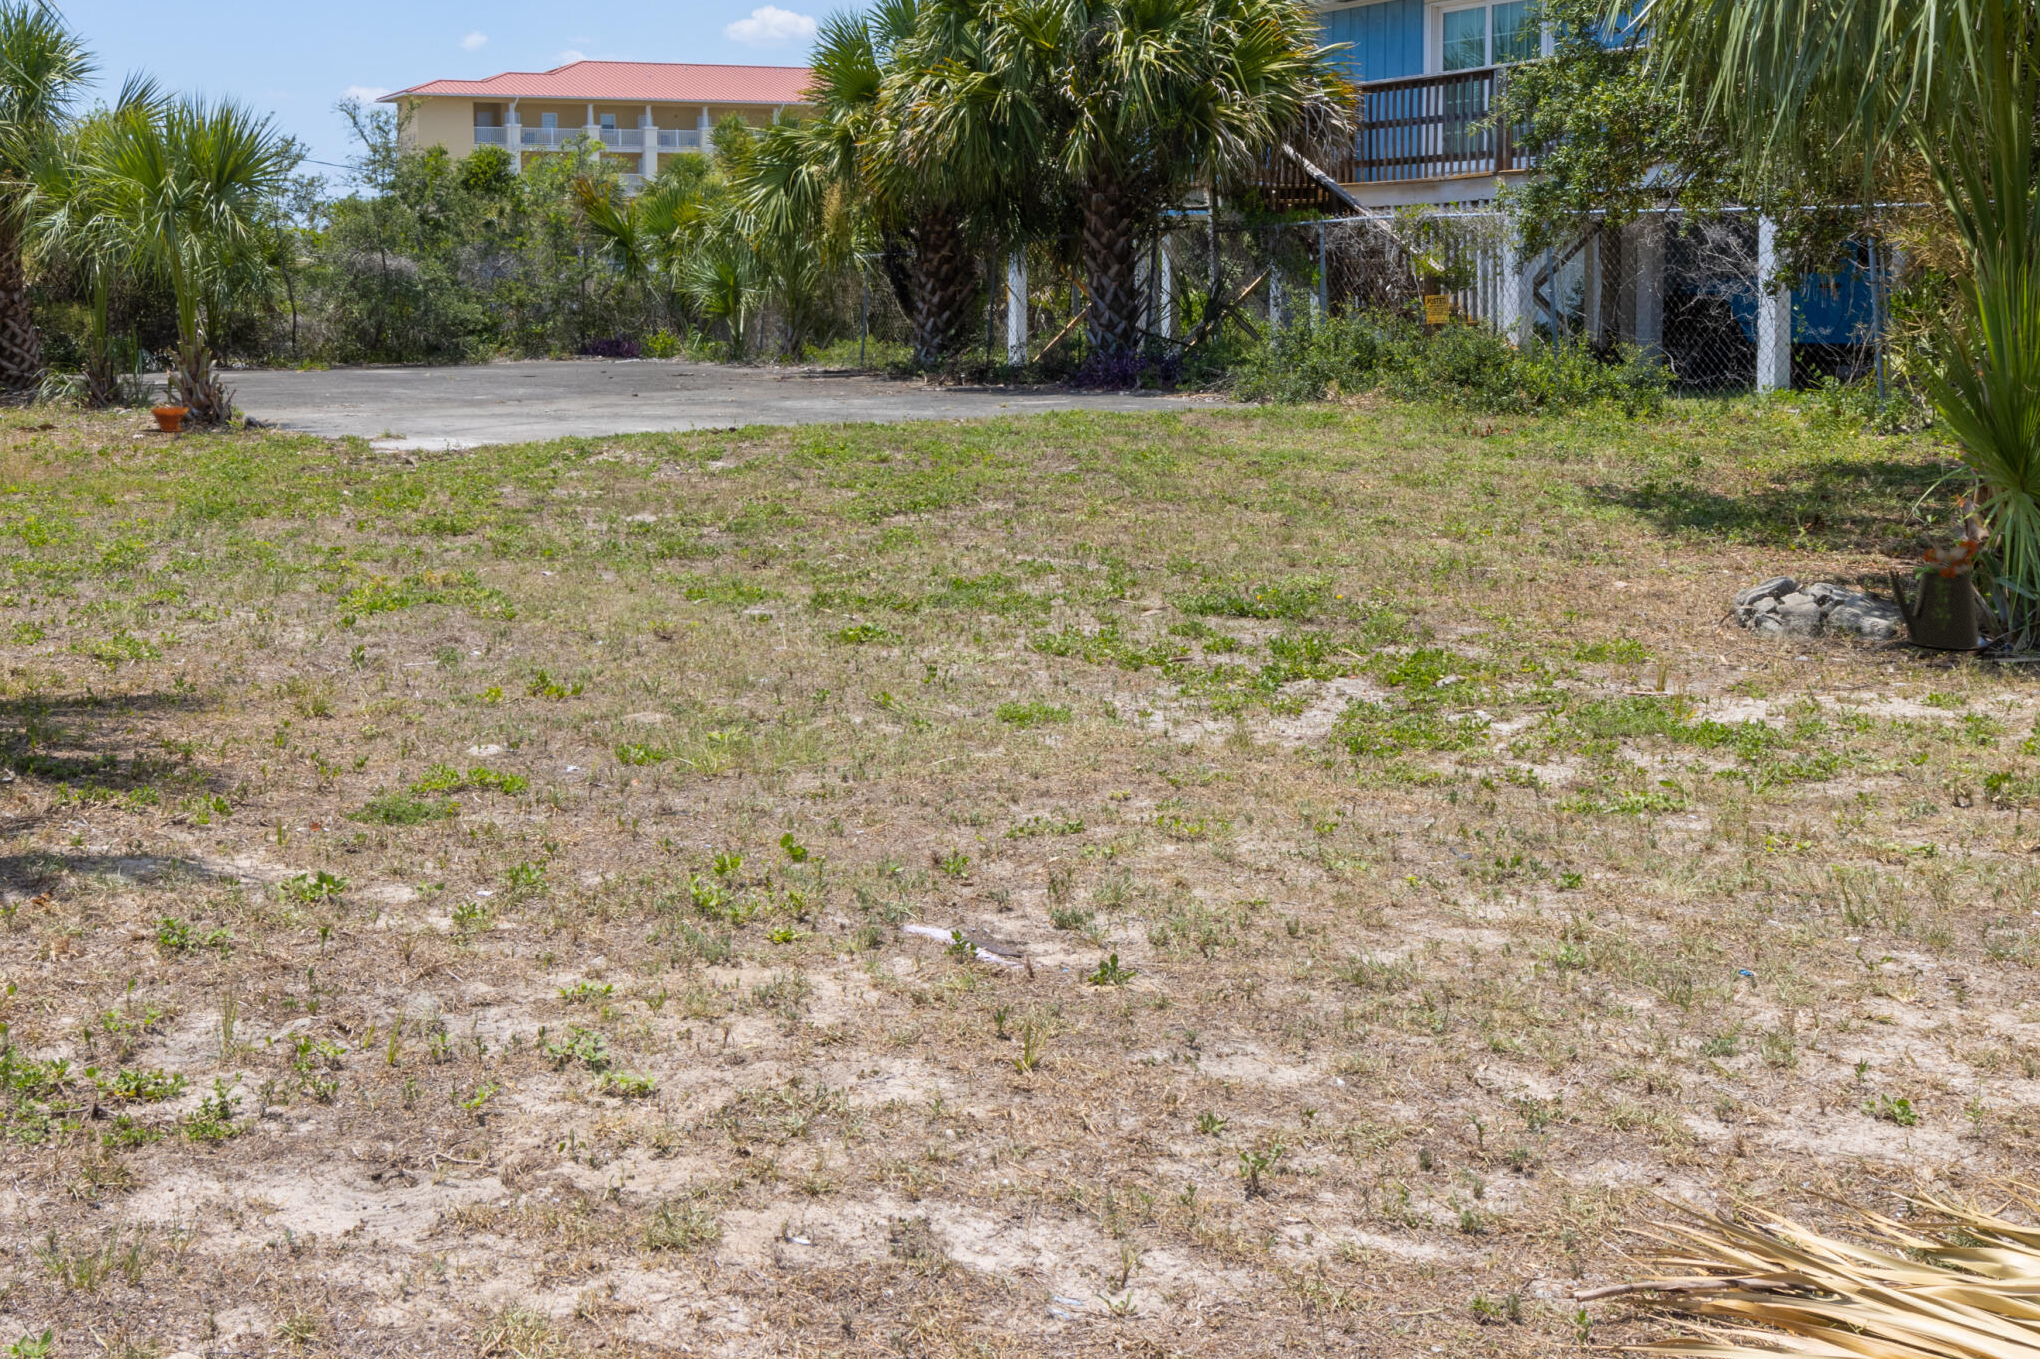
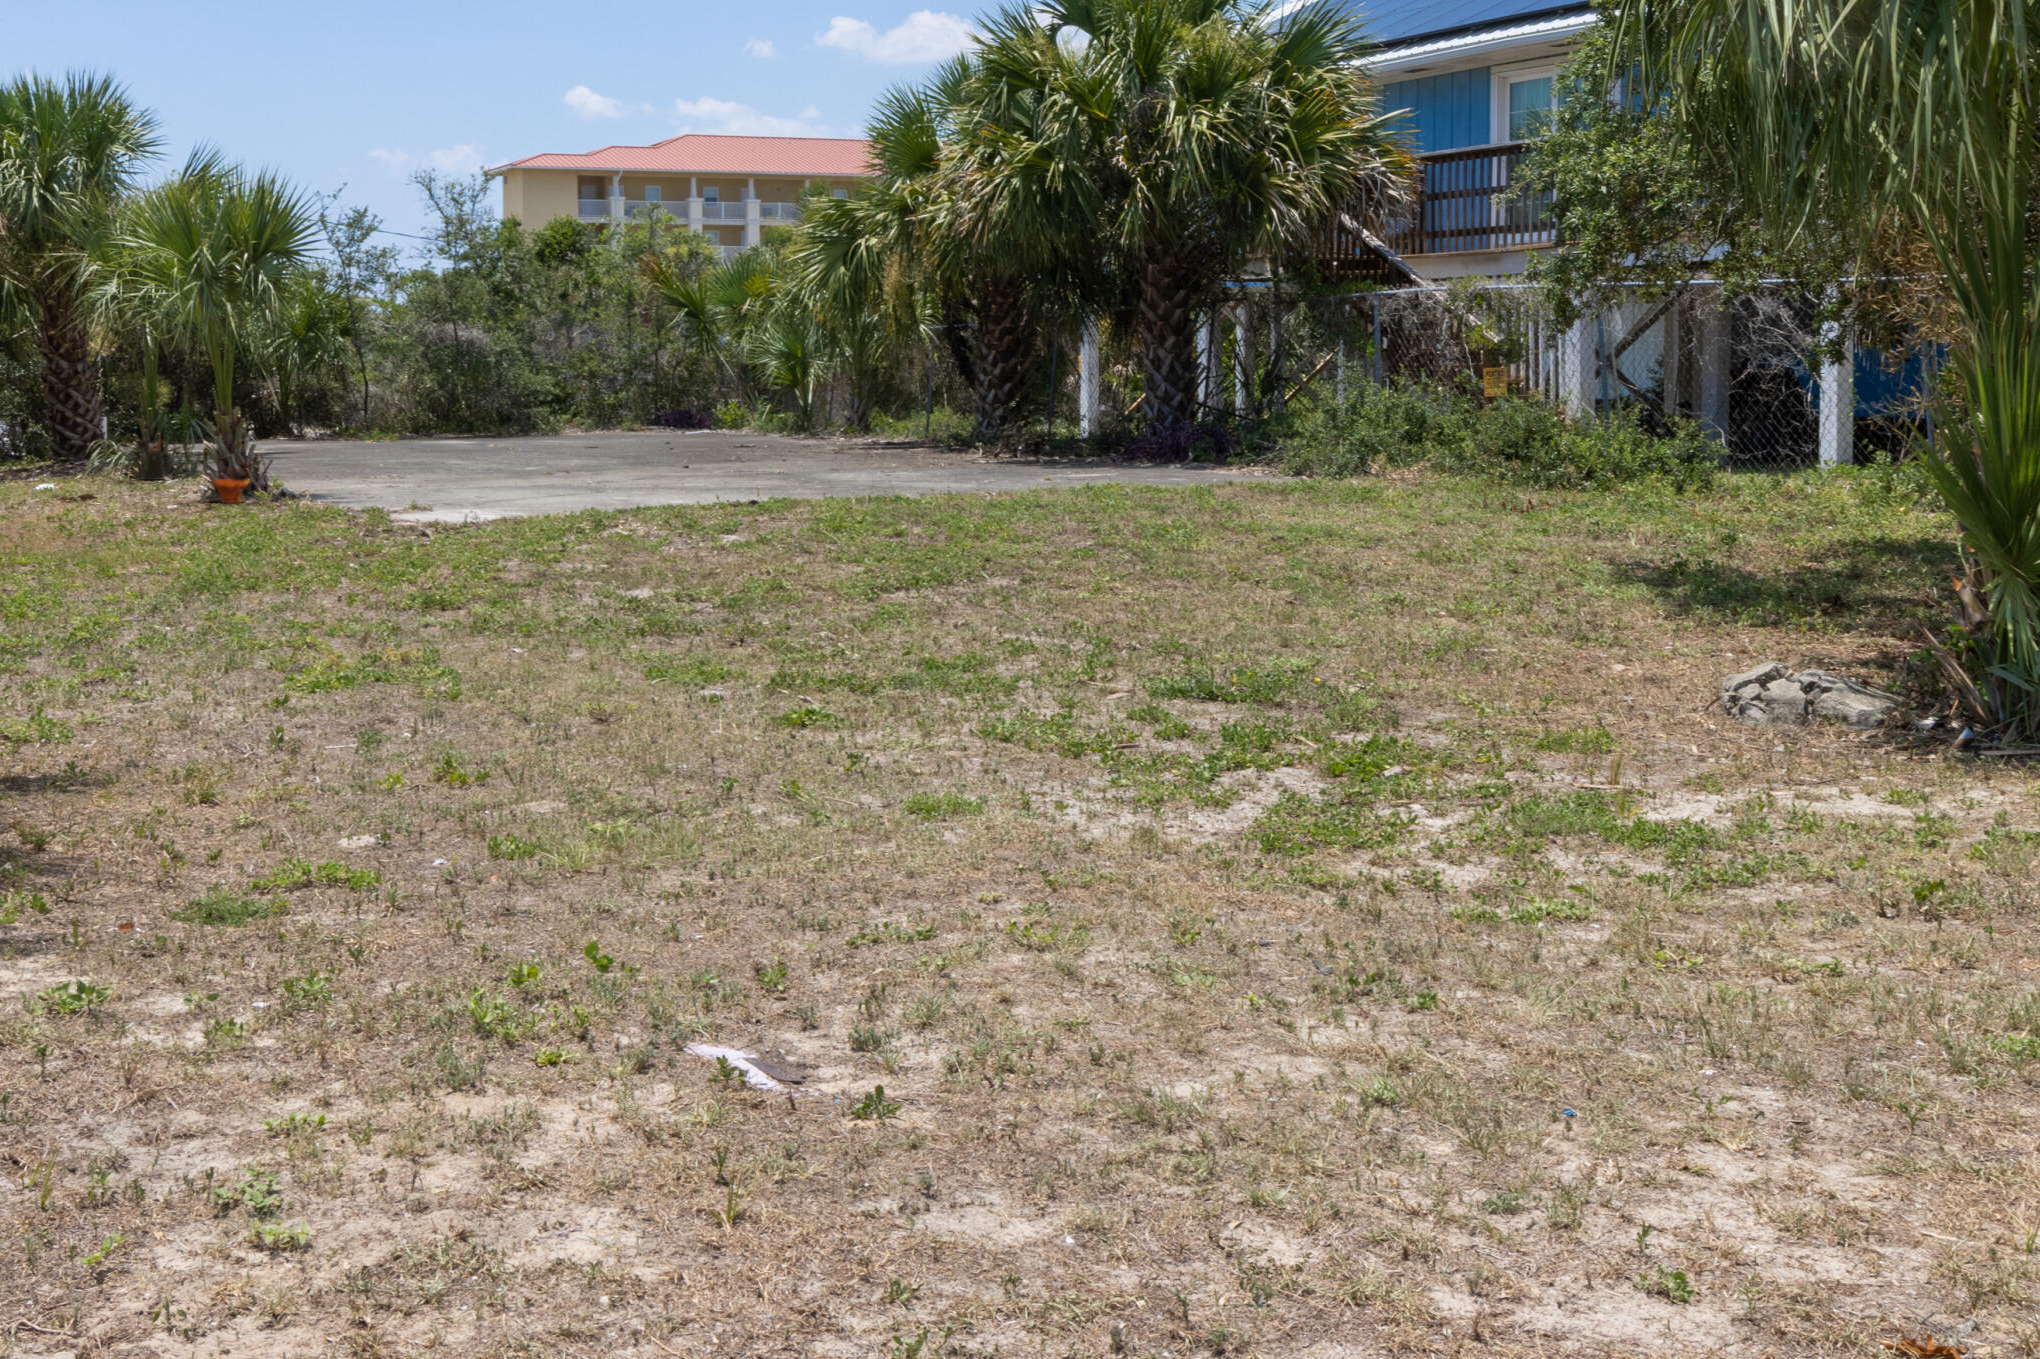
watering can: present [1889,540,1995,650] -> present [133,442,164,480]

